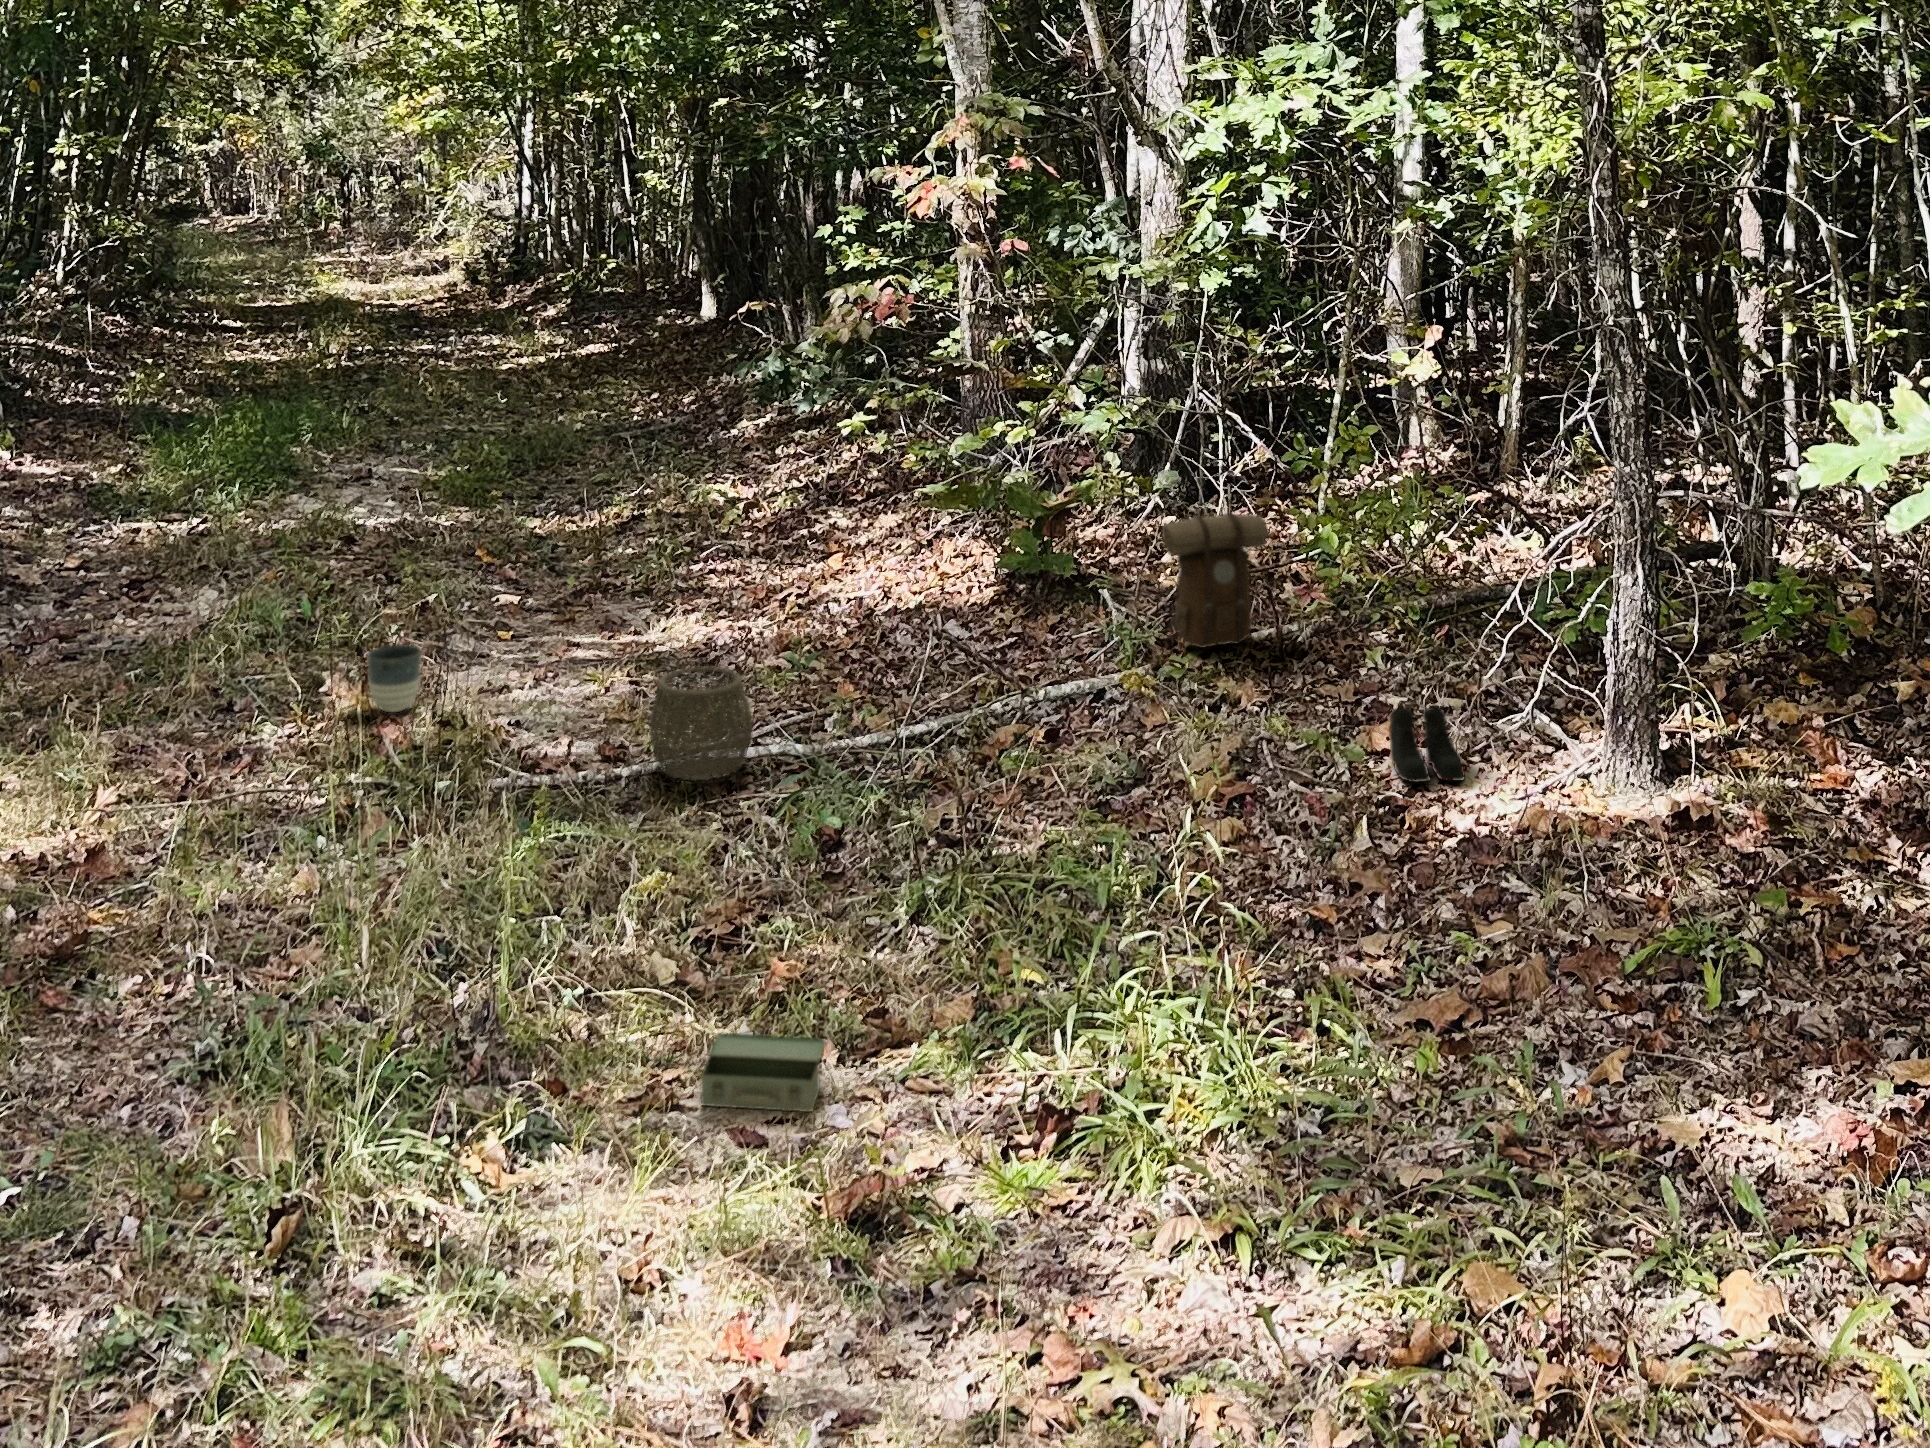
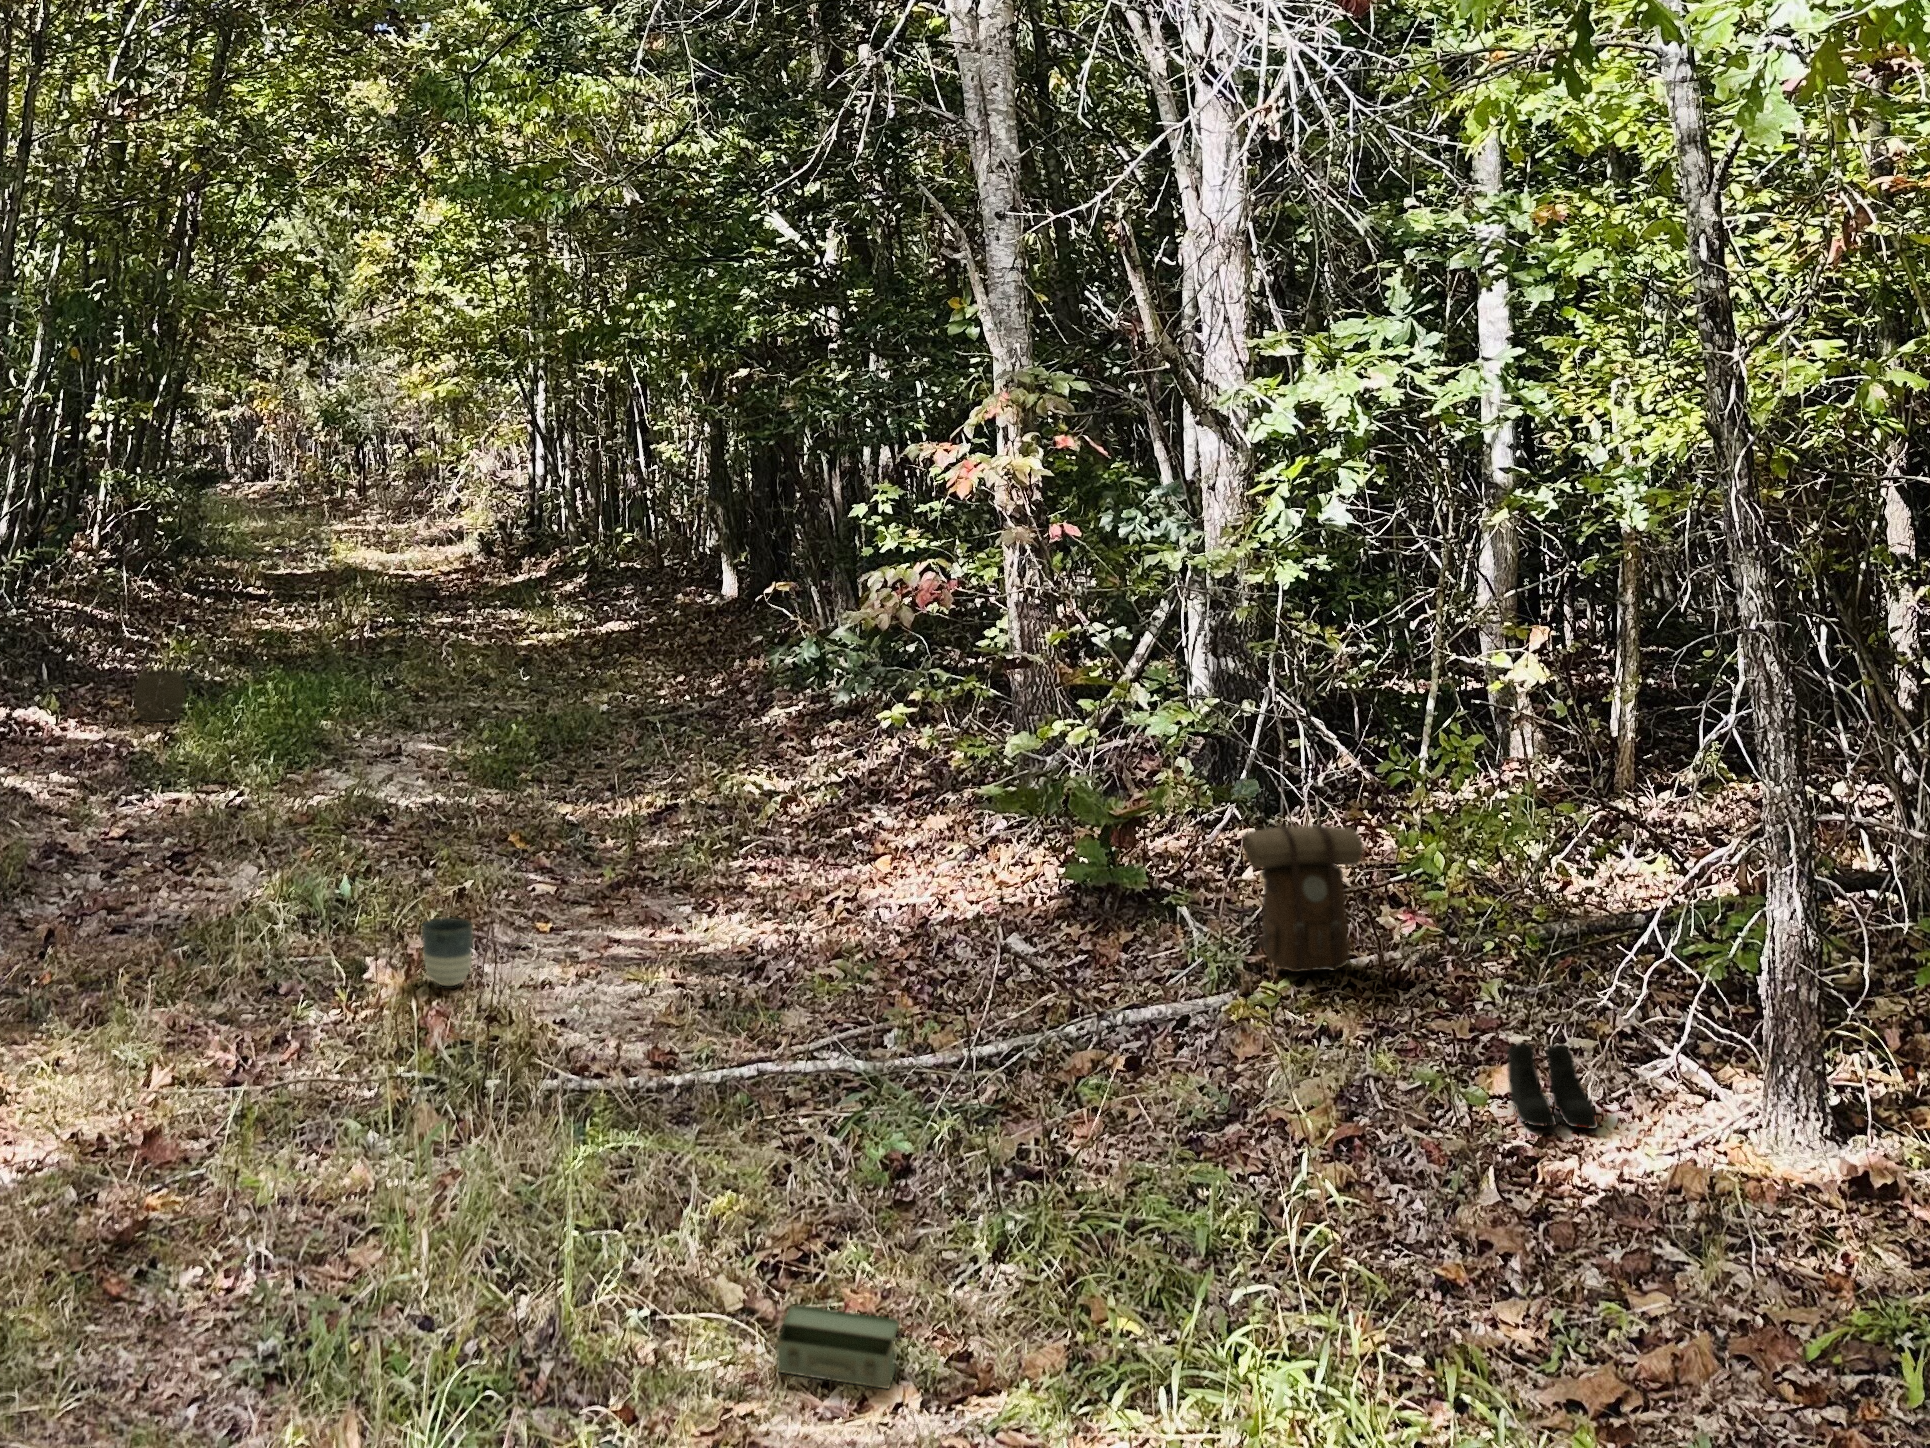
woven basket: present [649,666,752,780] -> present [134,670,185,722]

